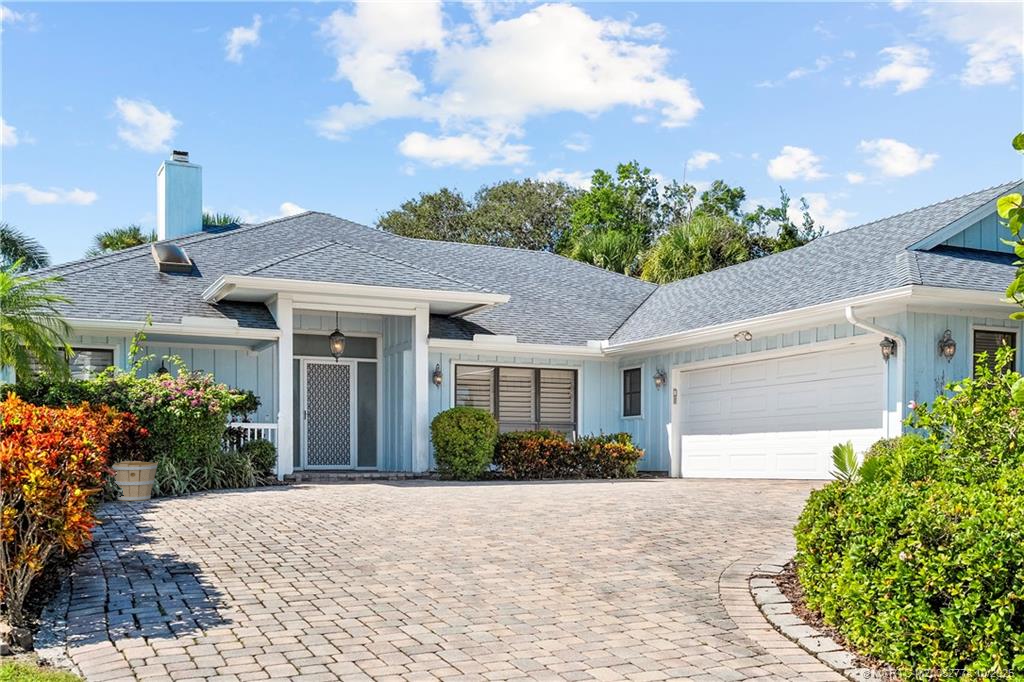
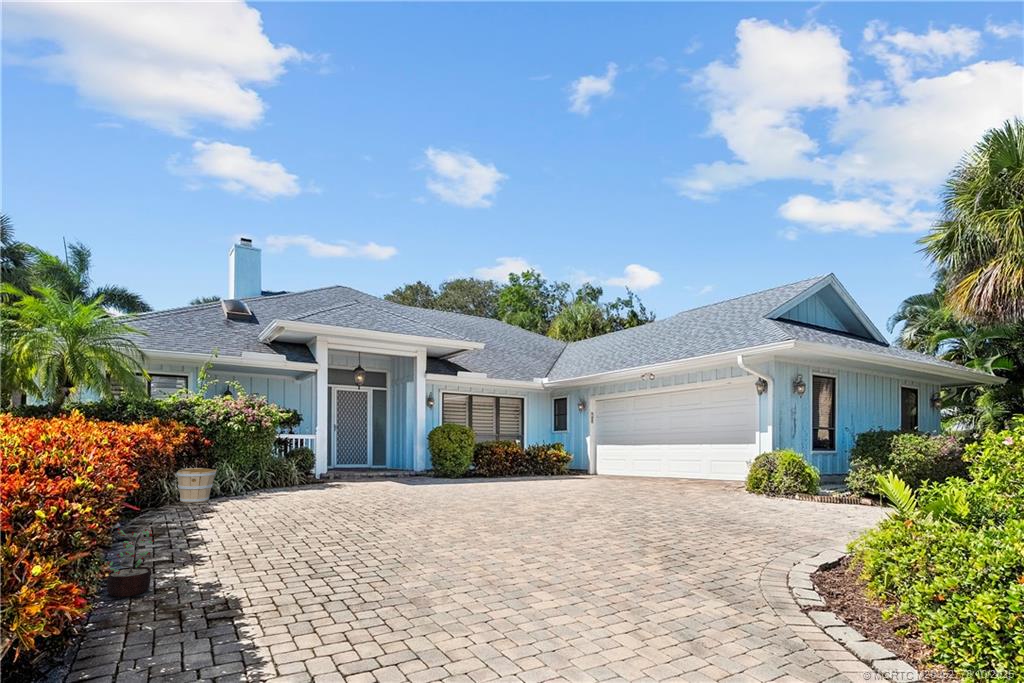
decorative plant: none [72,499,113,562] -> present [107,528,154,597]

